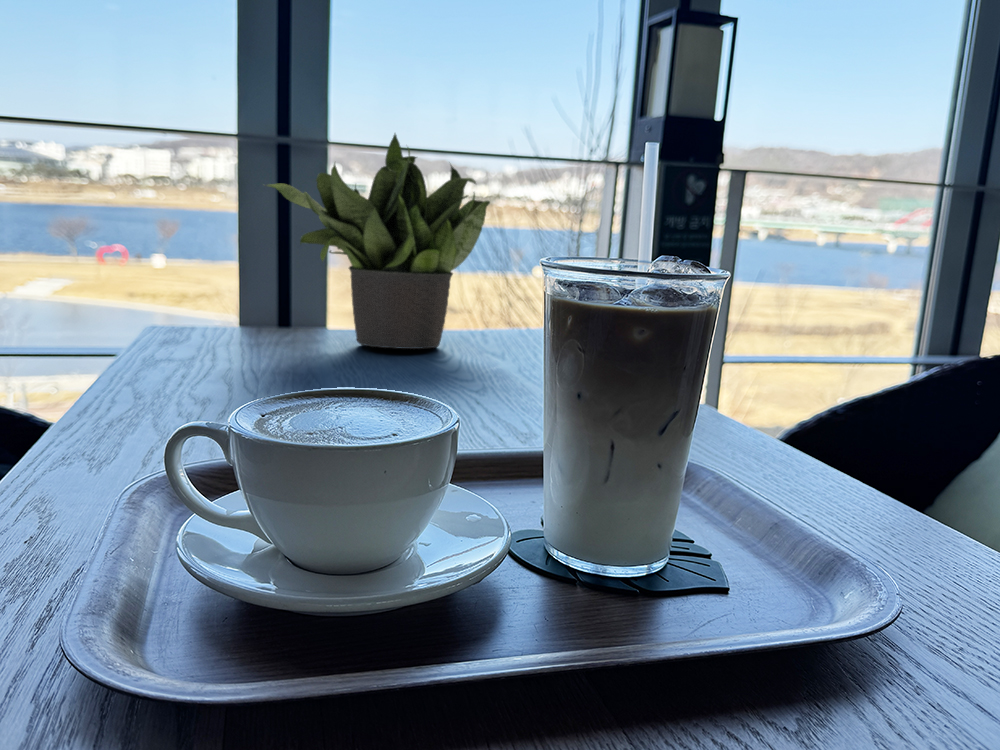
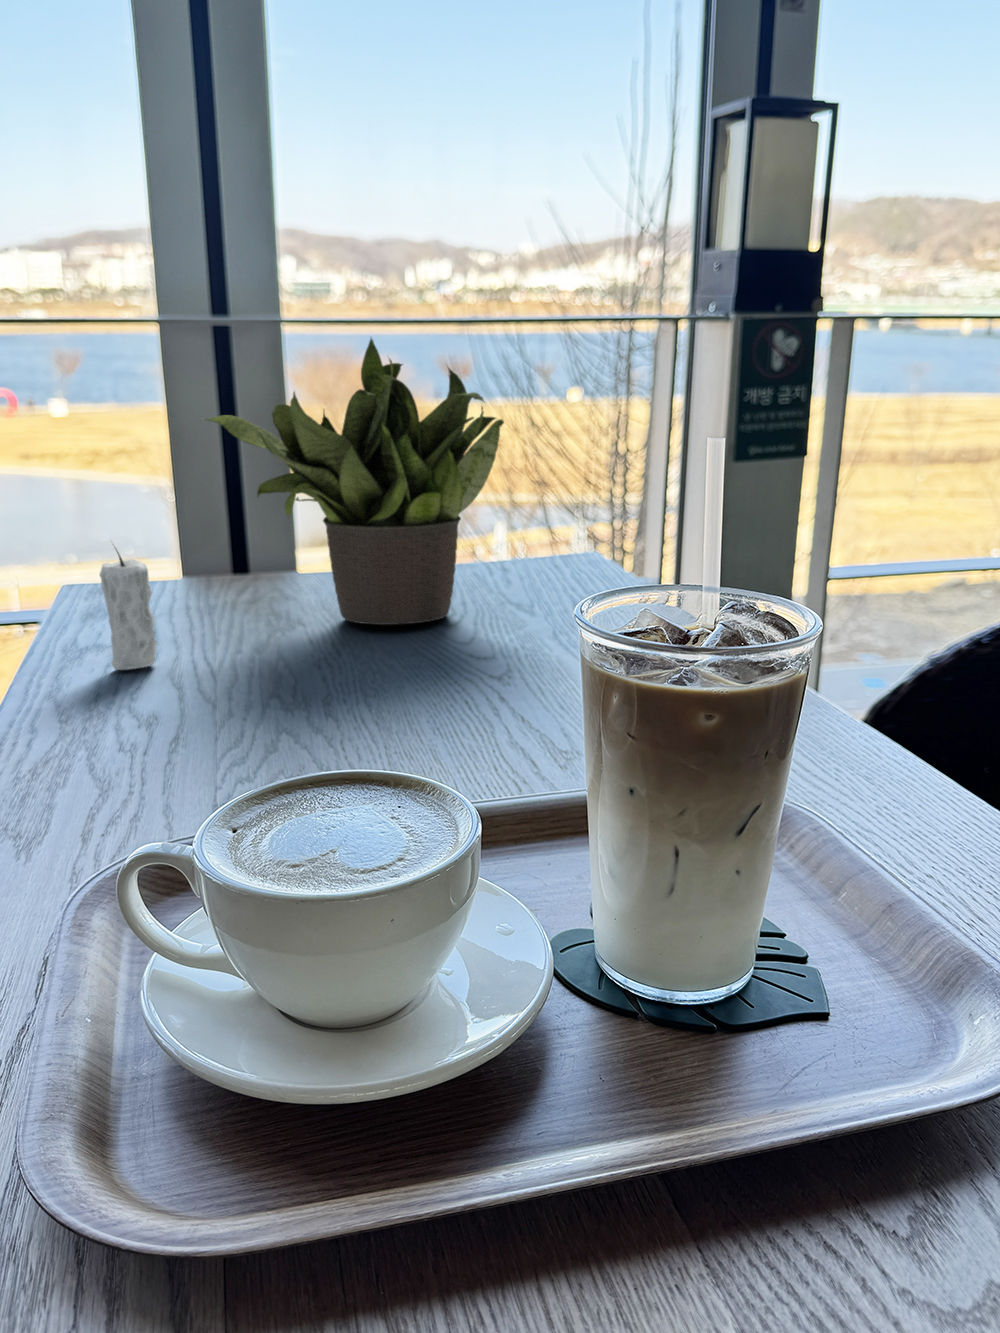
candle: none [173,262,213,364] -> present [100,551,157,670]

